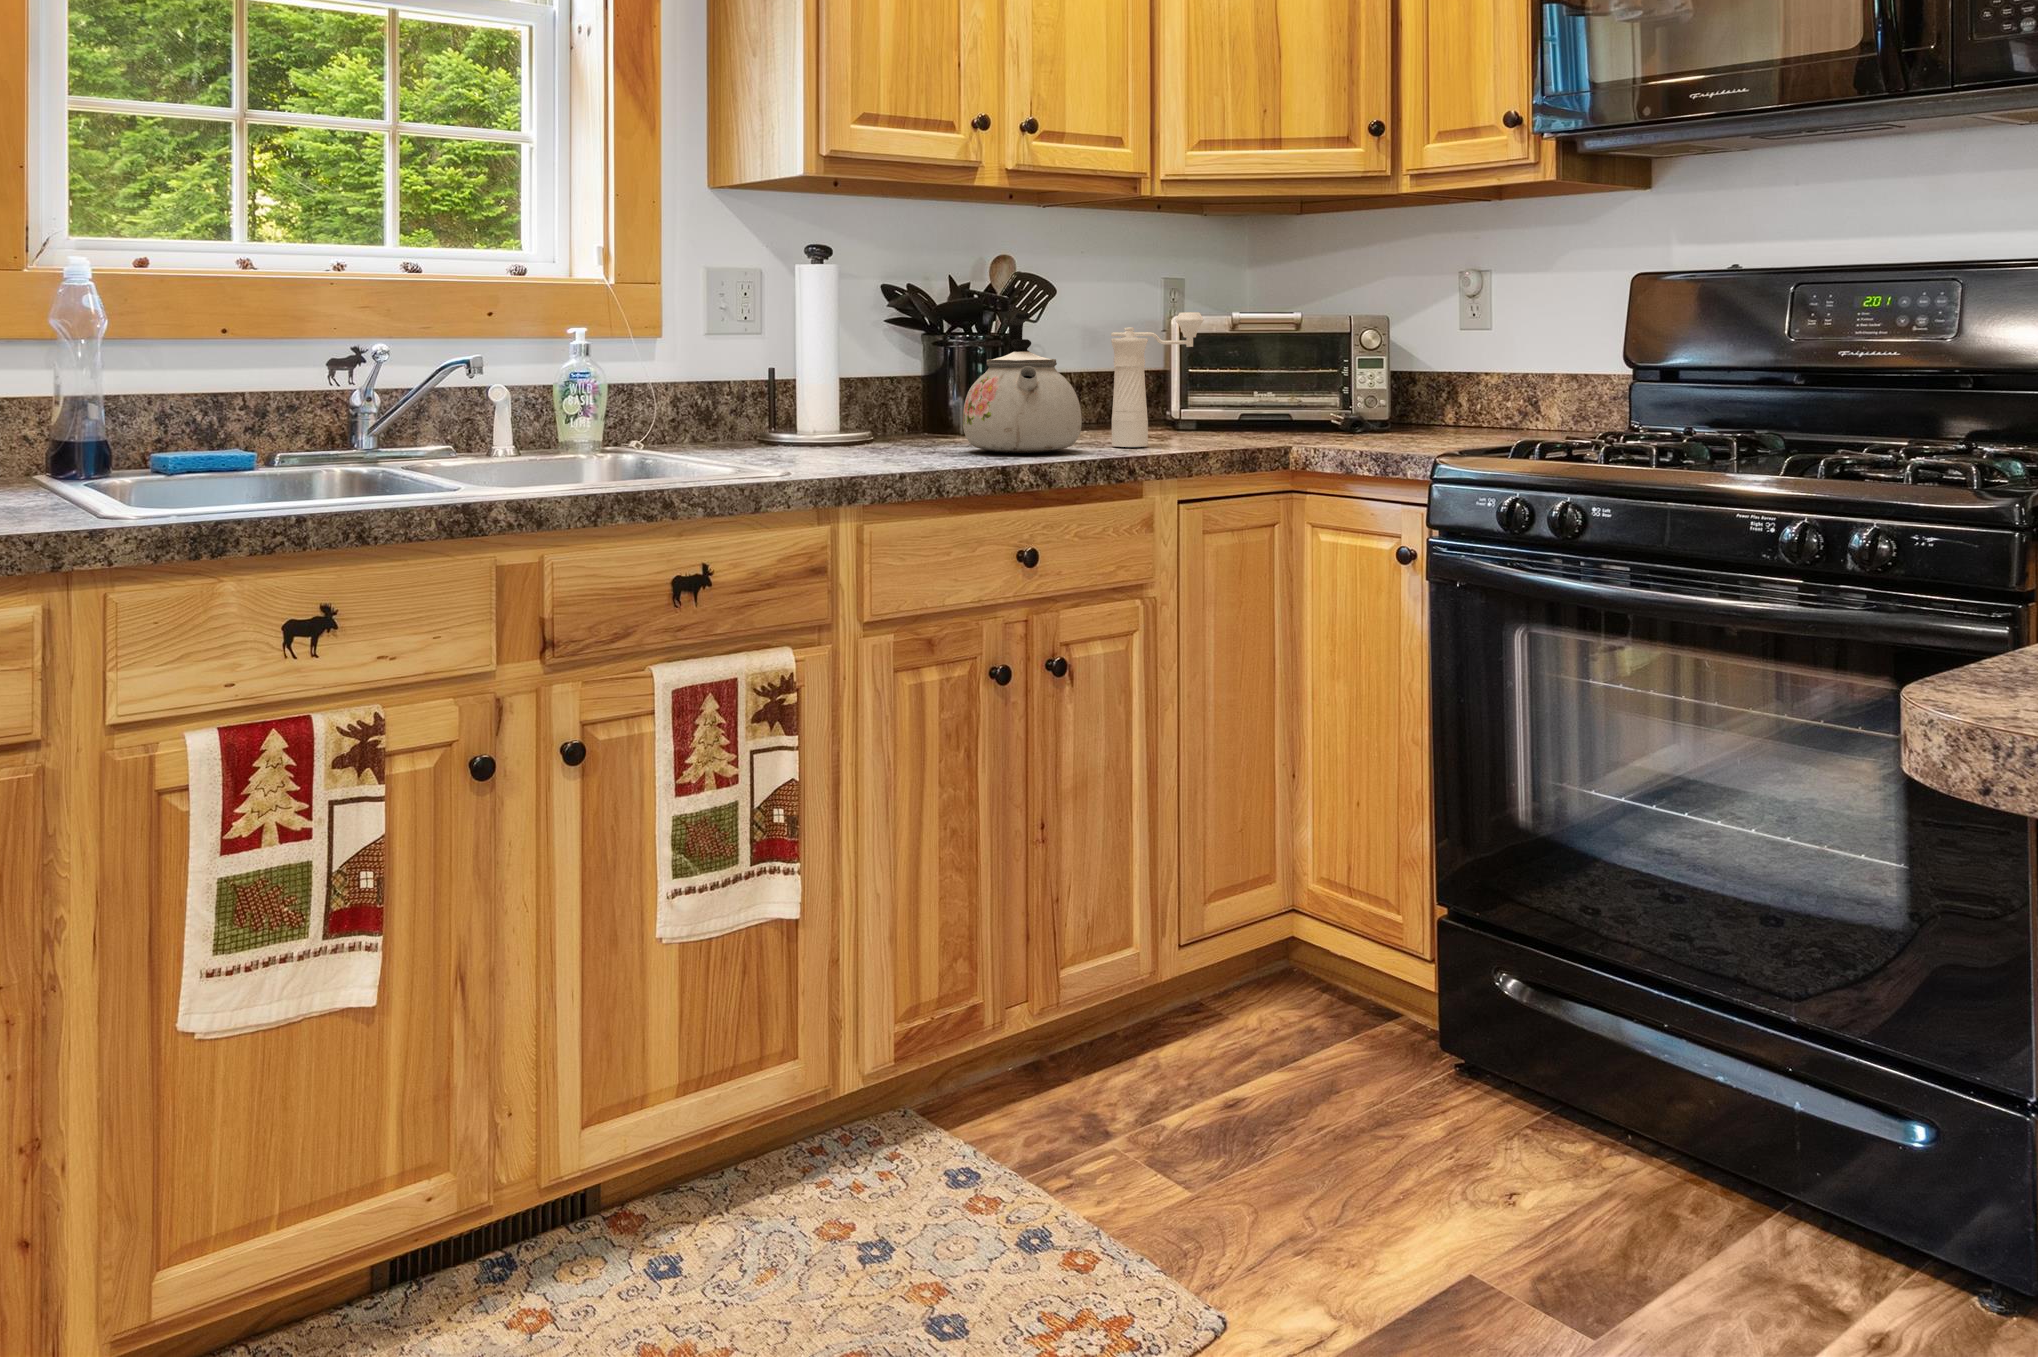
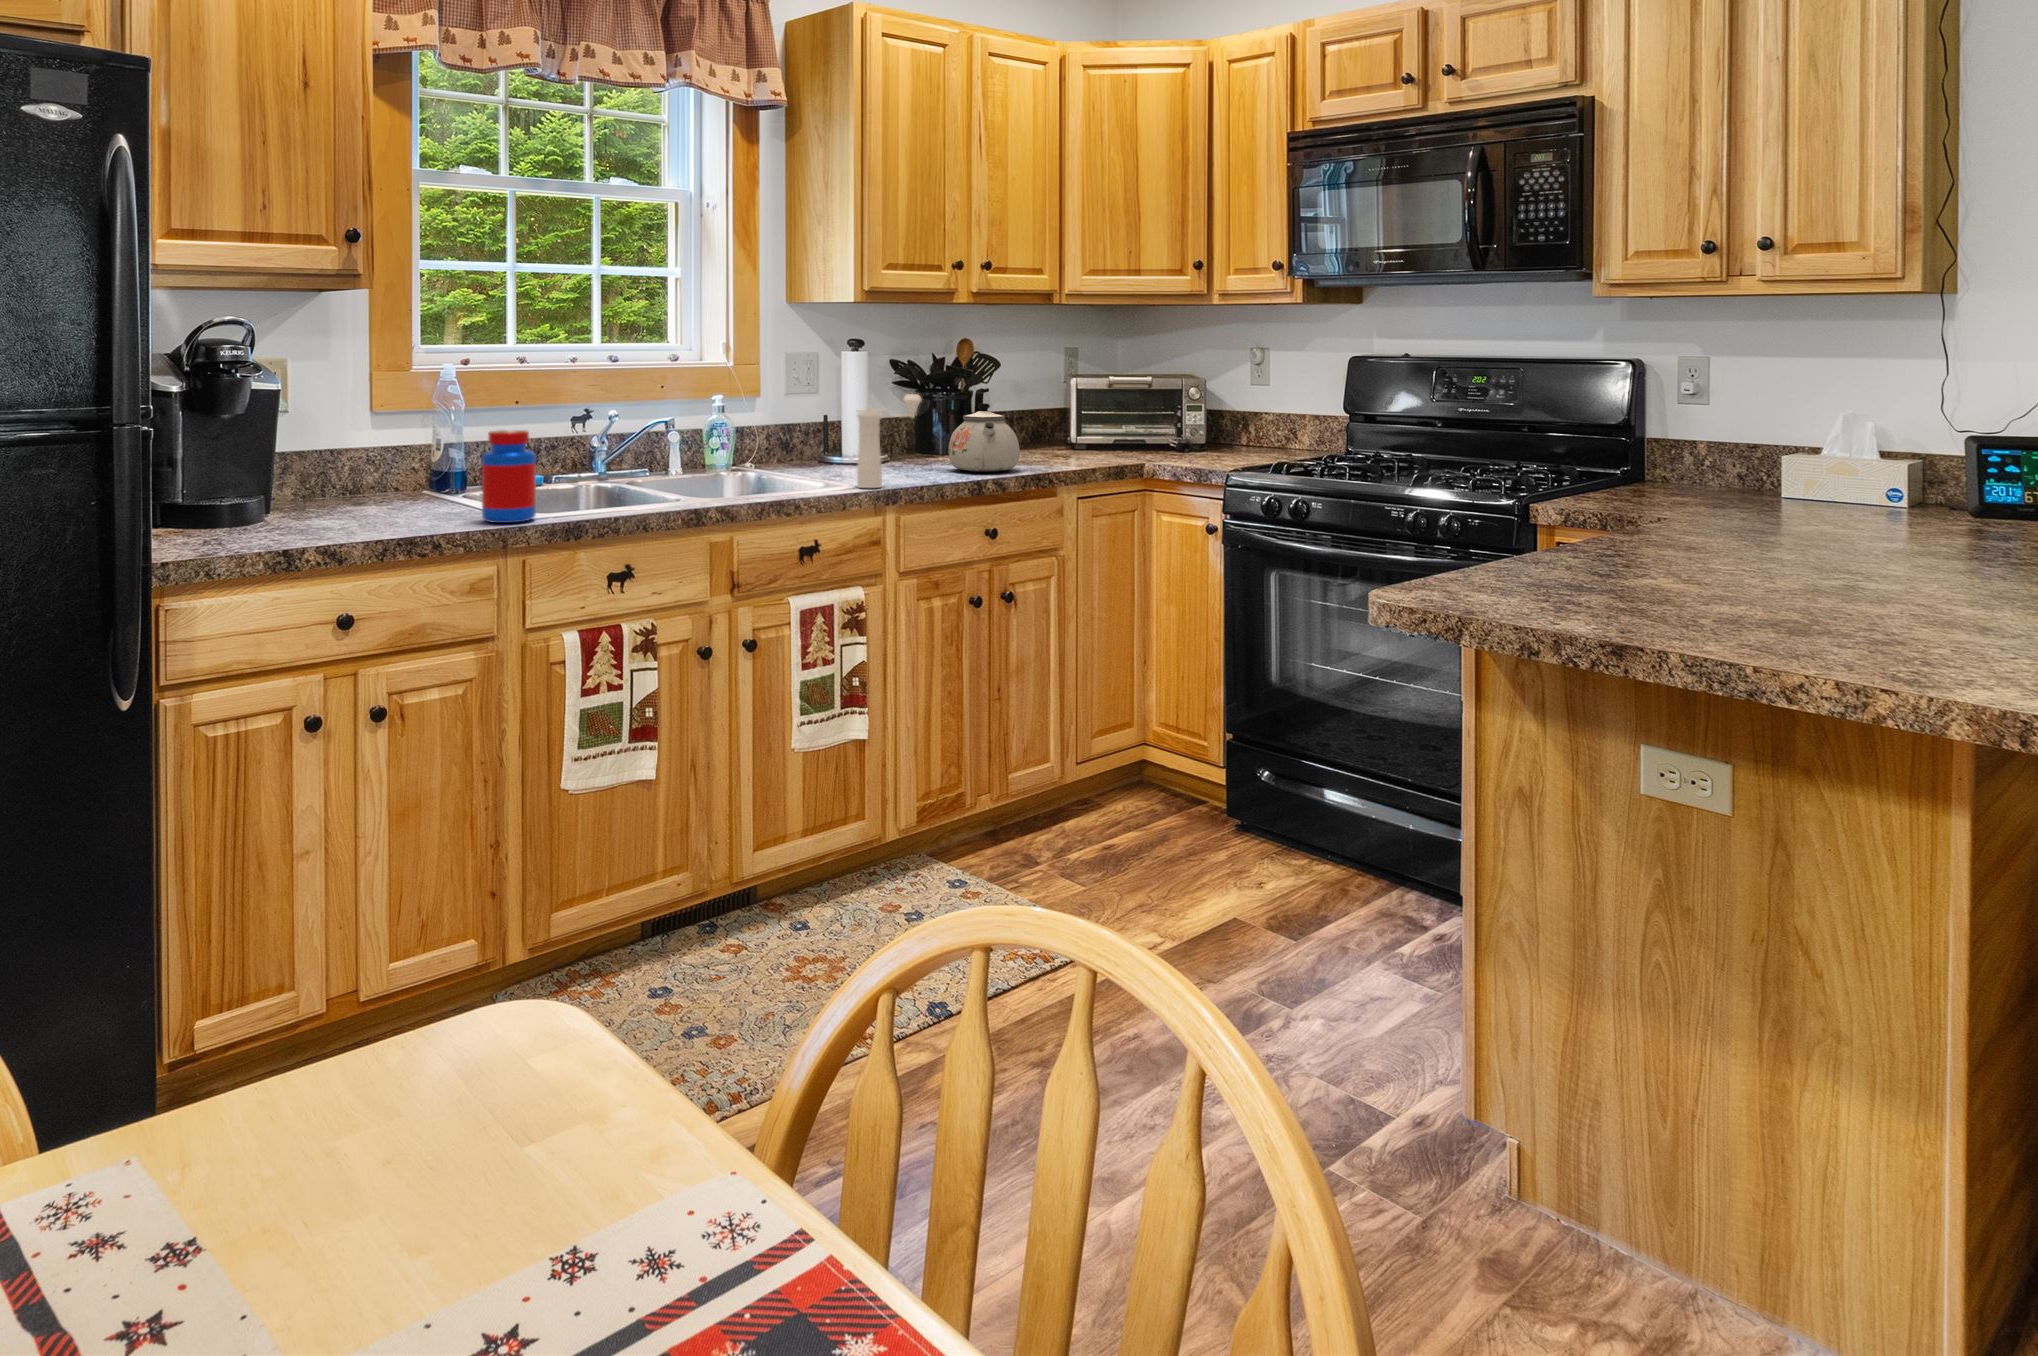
pepper mill: present [1111,312,1203,447] -> present [857,394,921,488]
jar: none [31,350,140,522] -> present [482,430,536,523]

